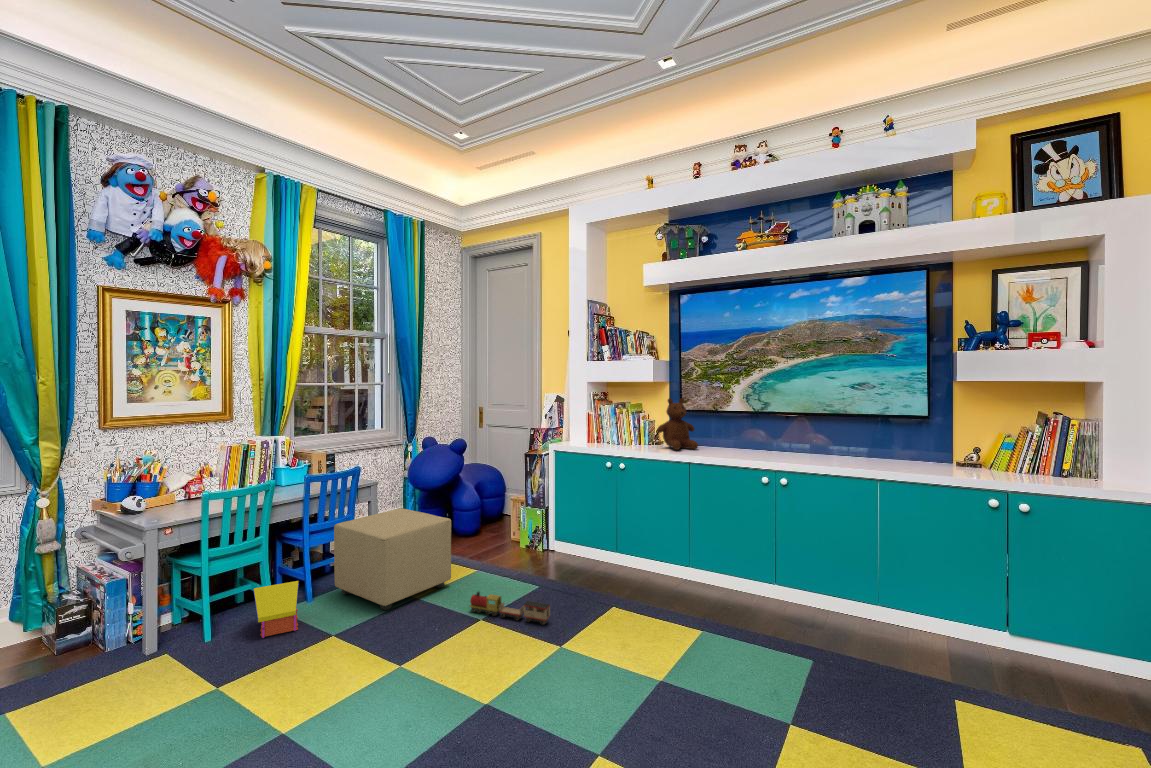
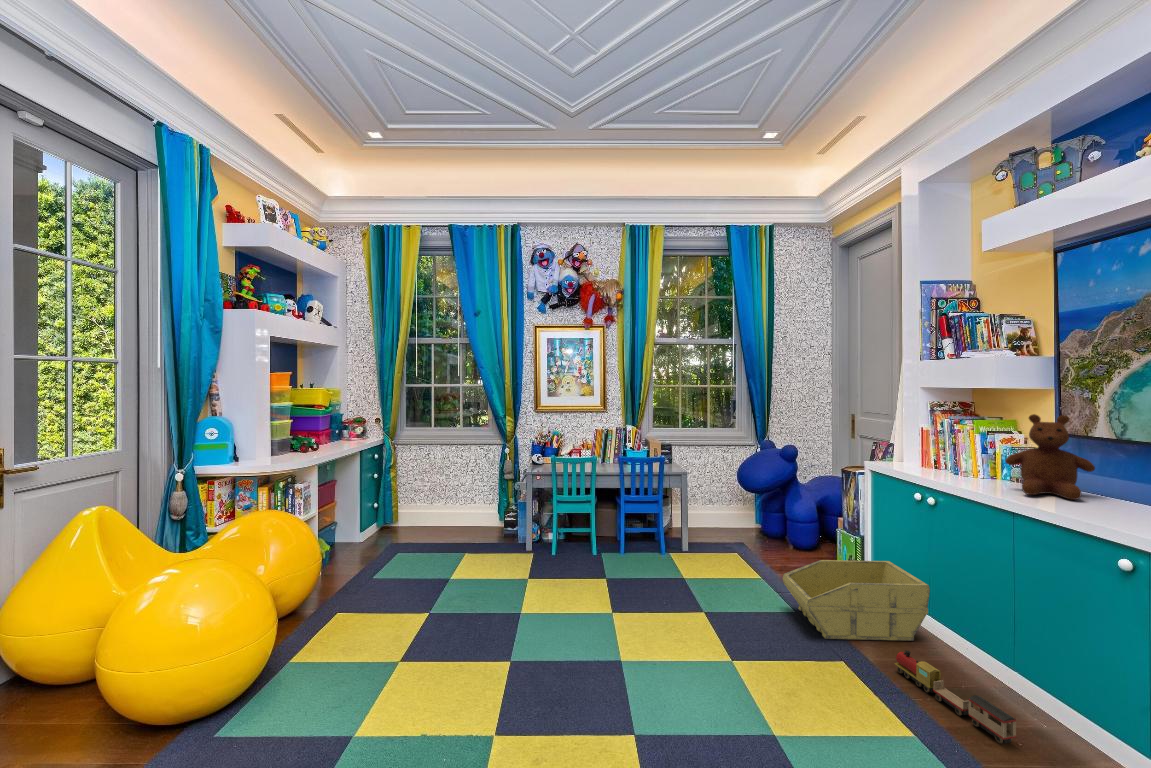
ottoman: present [334,508,451,610] -> none [637,497,718,577]
storage bin: none [529,520,624,593] -> present [782,560,930,641]
toy house: present [253,581,299,638] -> none [565,526,601,565]
toy train: present [470,592,550,625] -> present [894,650,1016,744]

